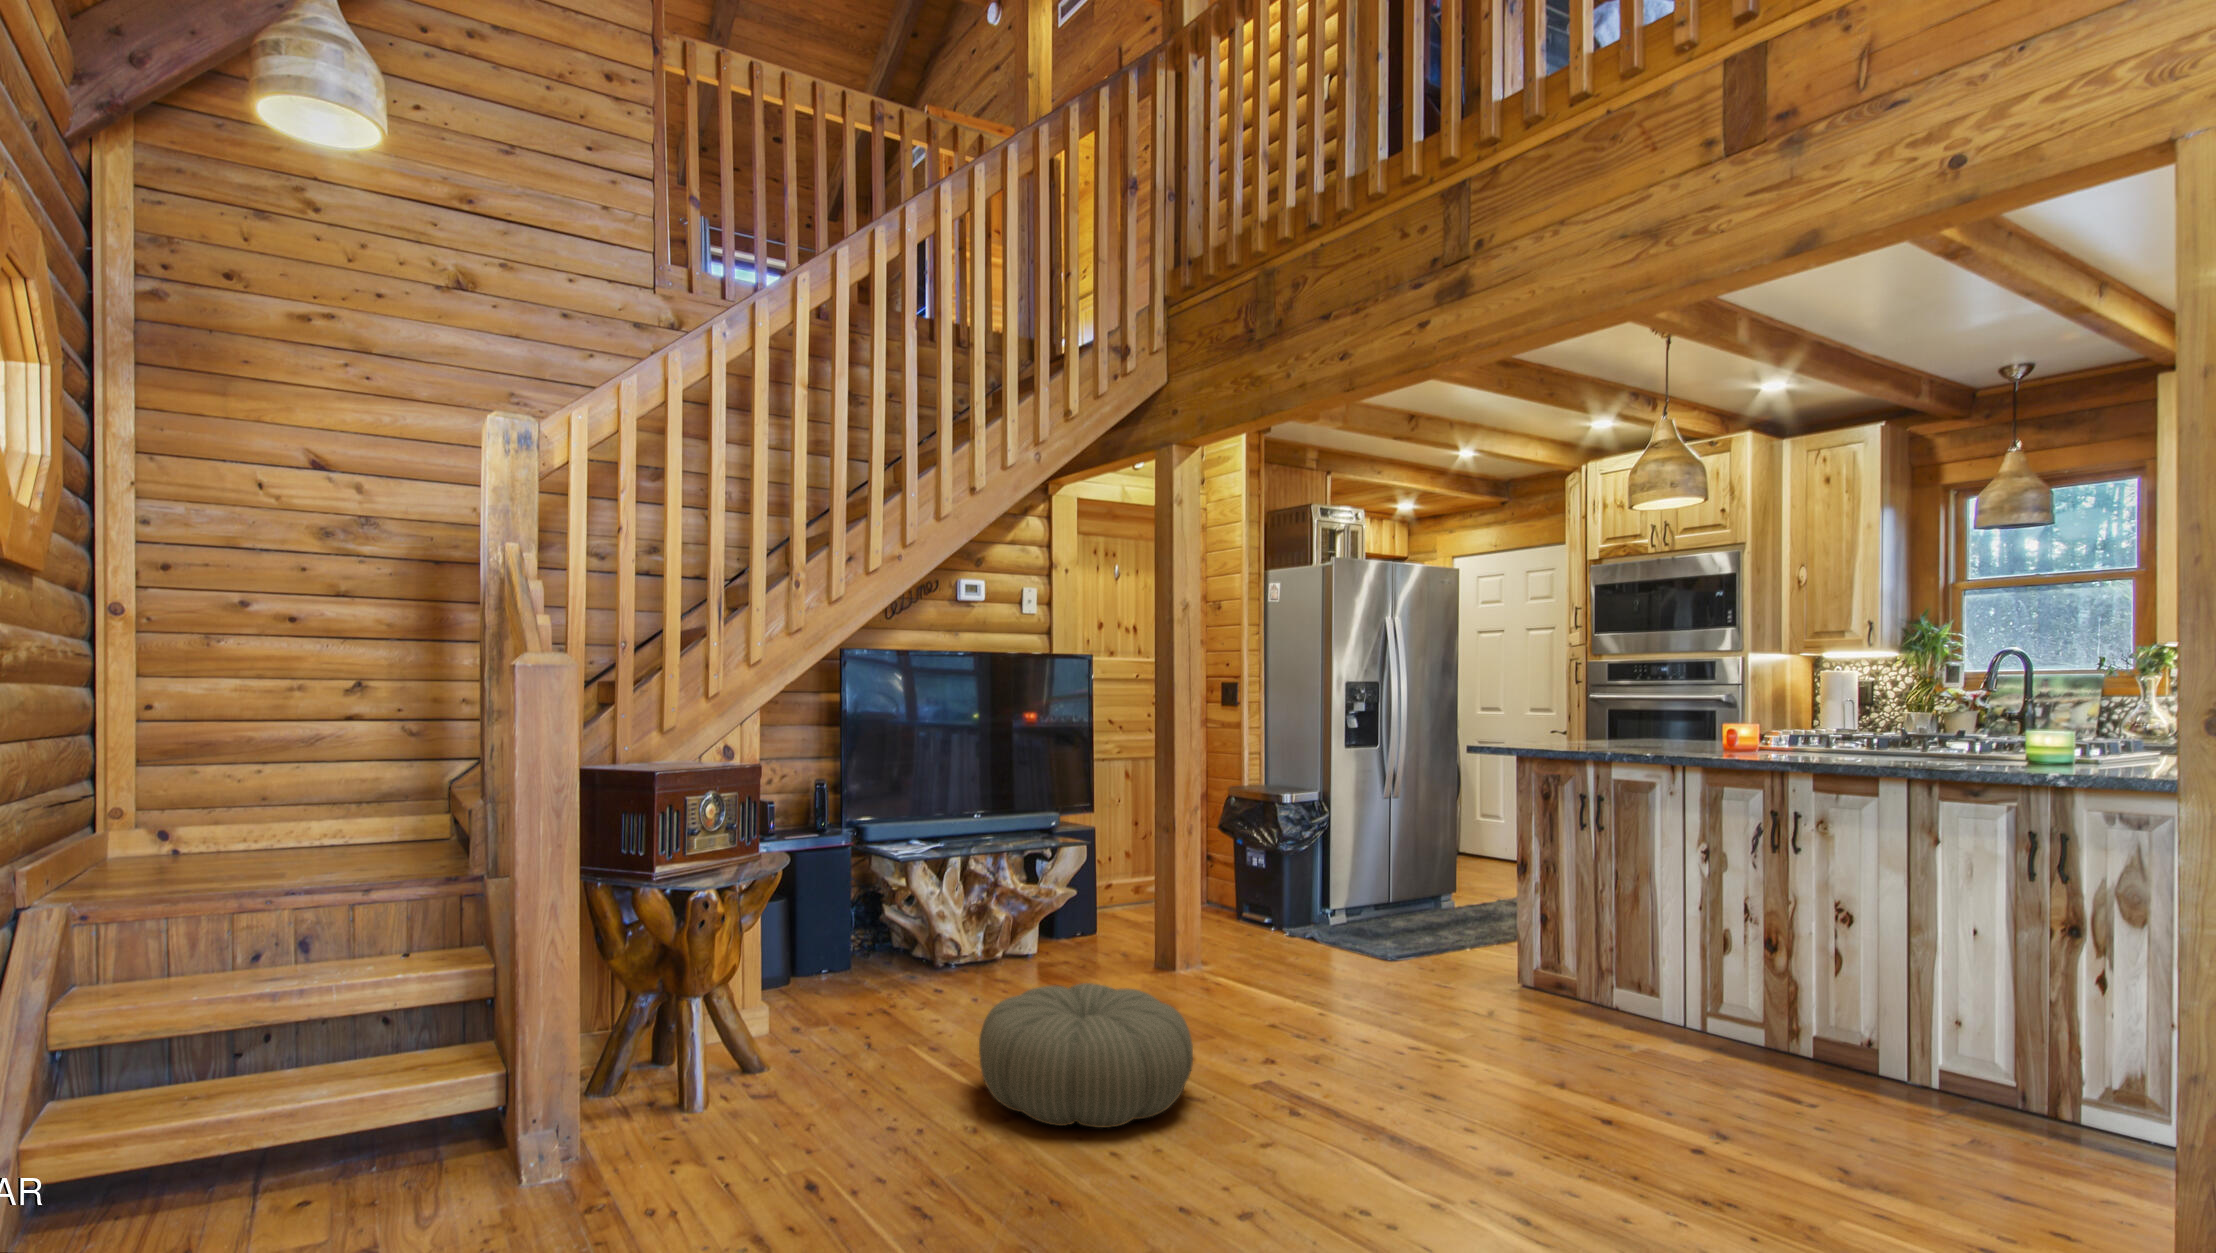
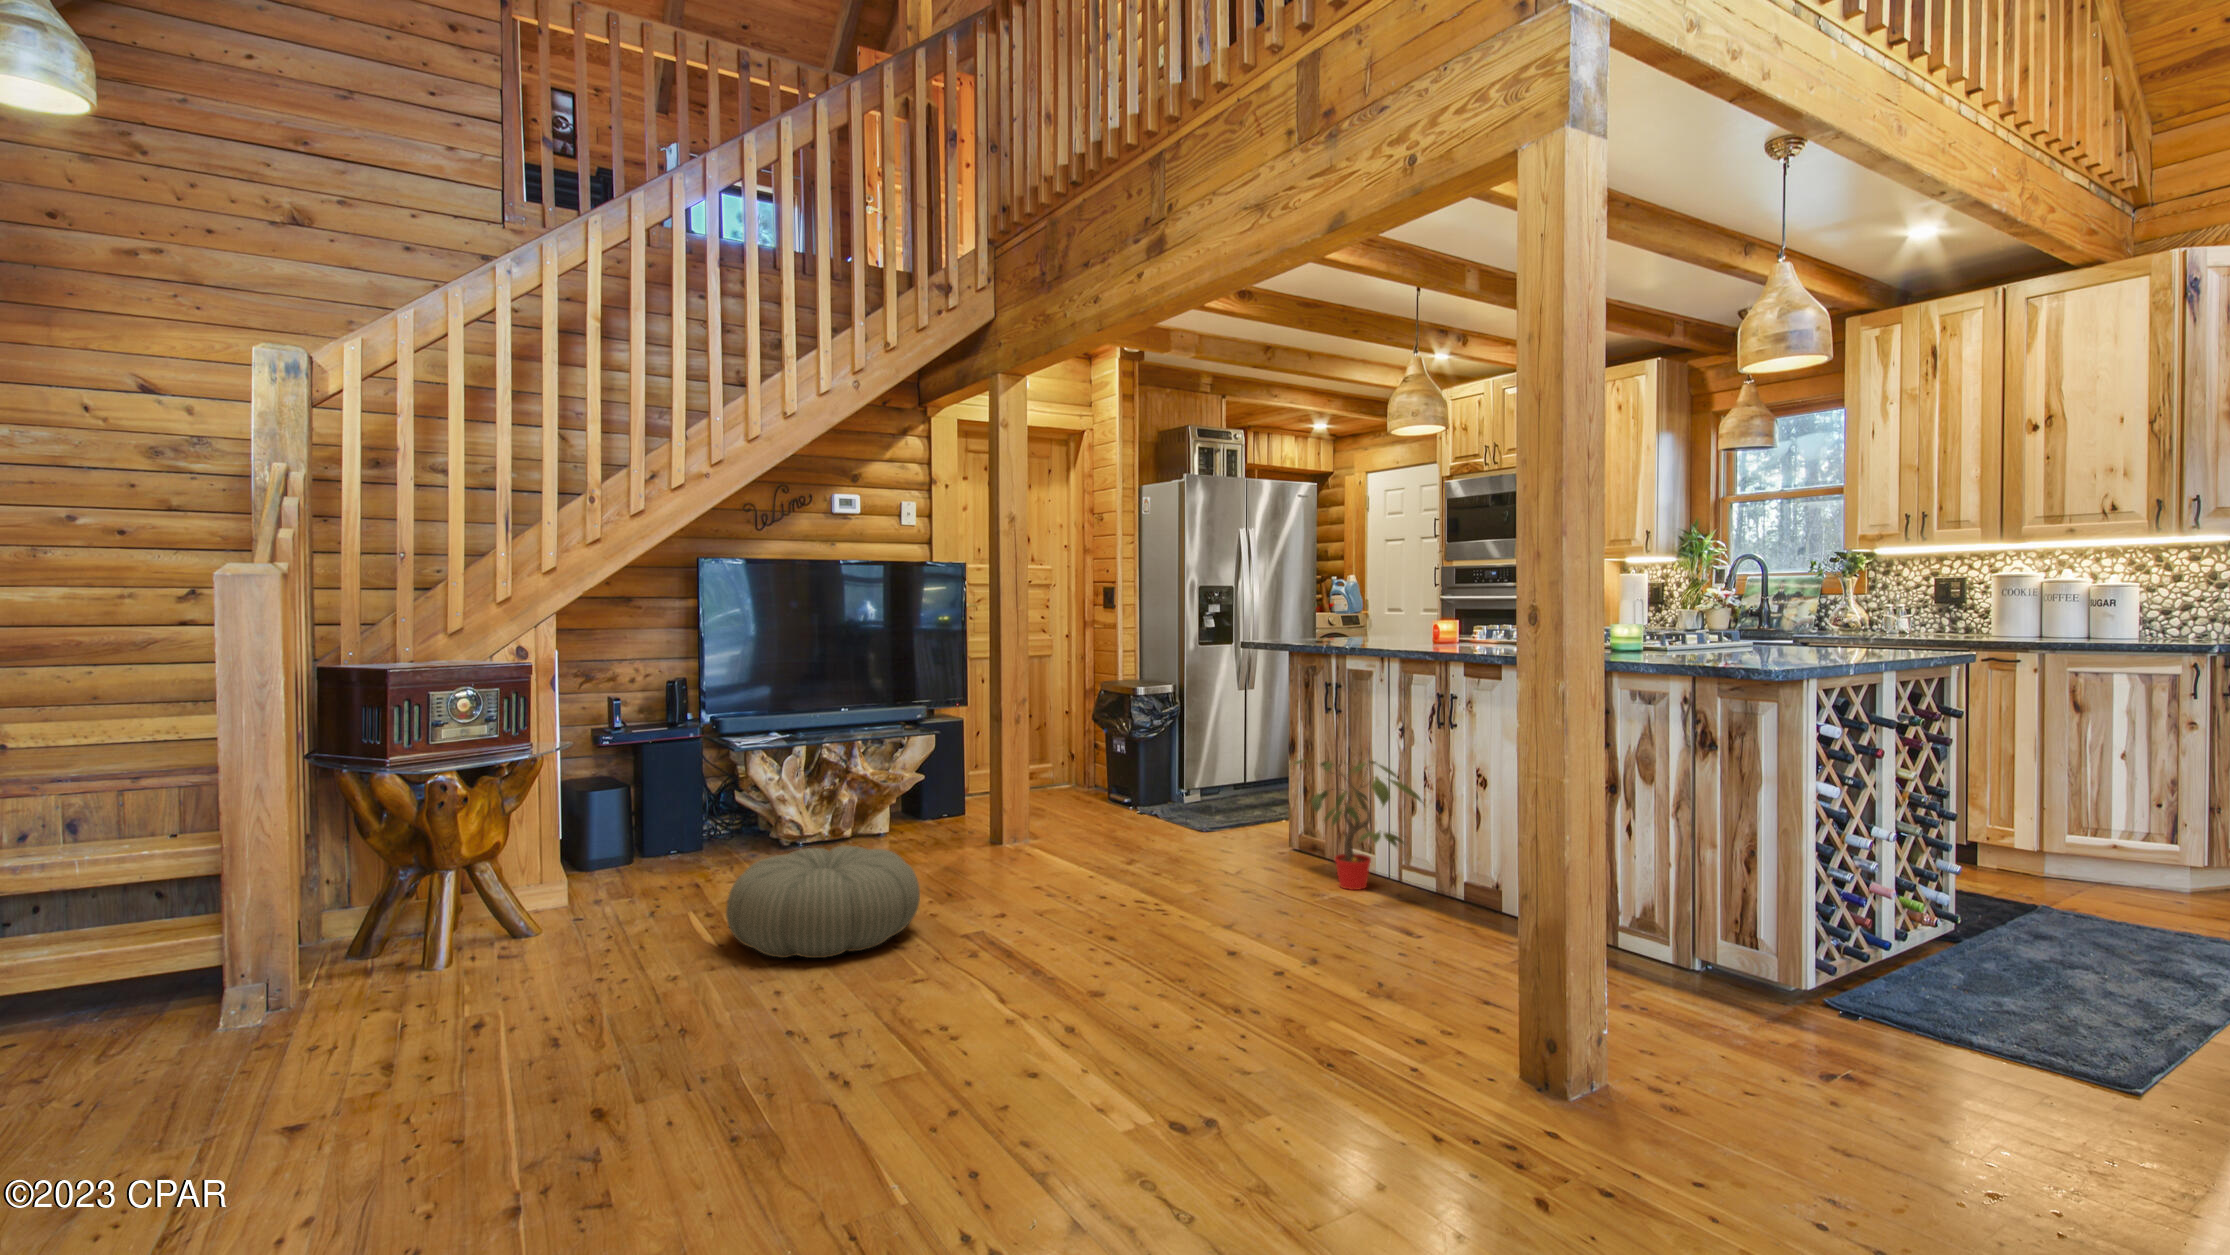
potted plant: none [1561,885,1772,1046] -> present [1294,760,1424,890]

